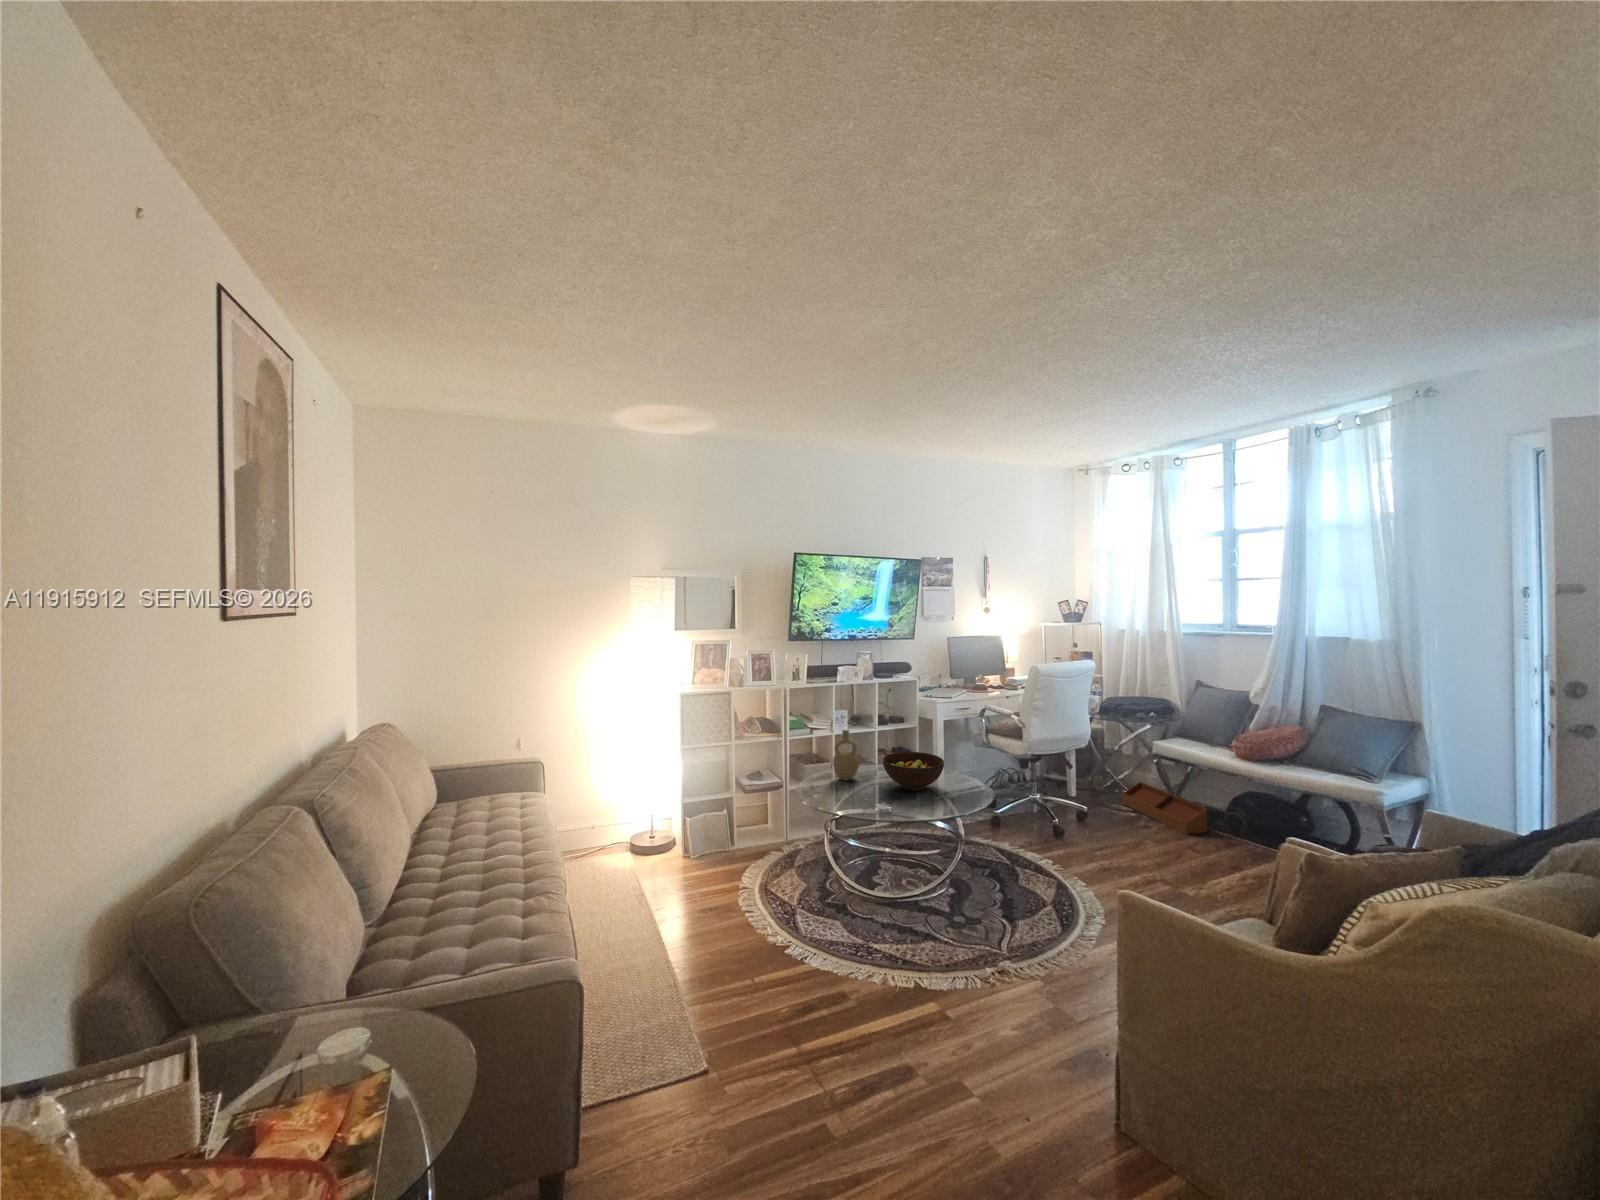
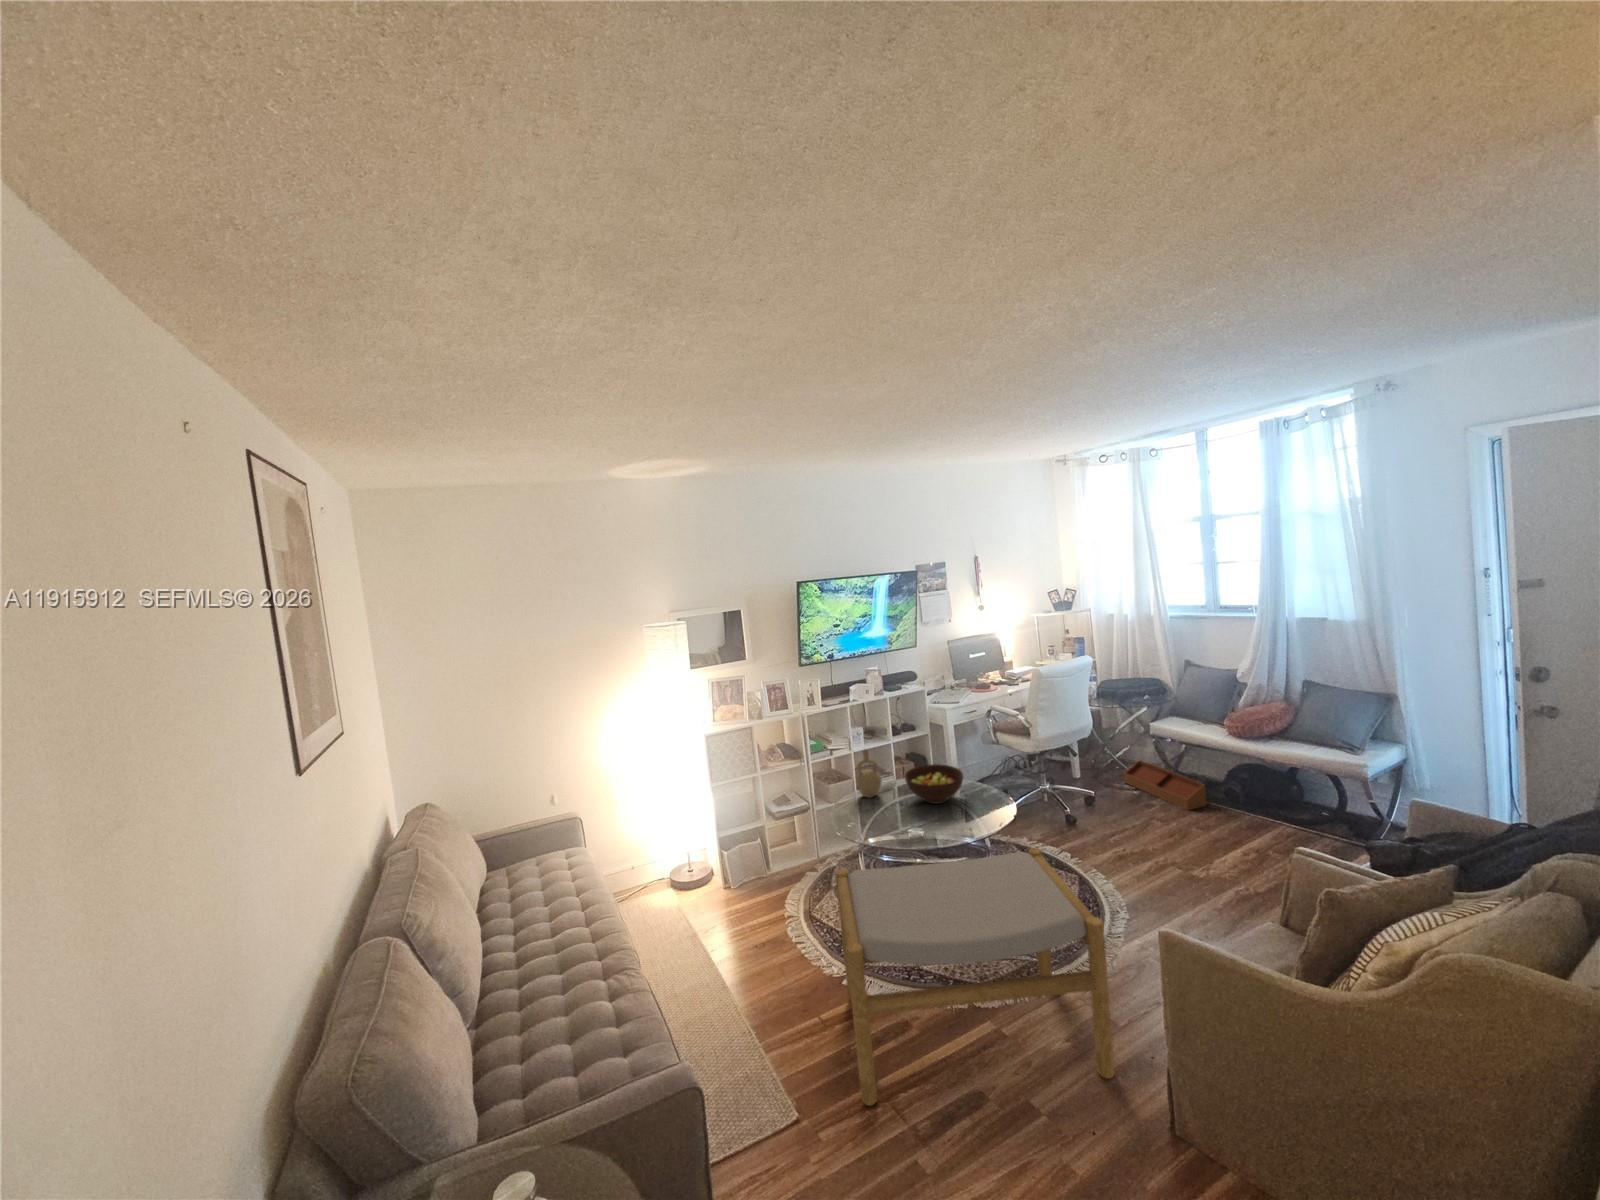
footstool: none [780,824,1063,1070] -> present [835,848,1114,1106]

